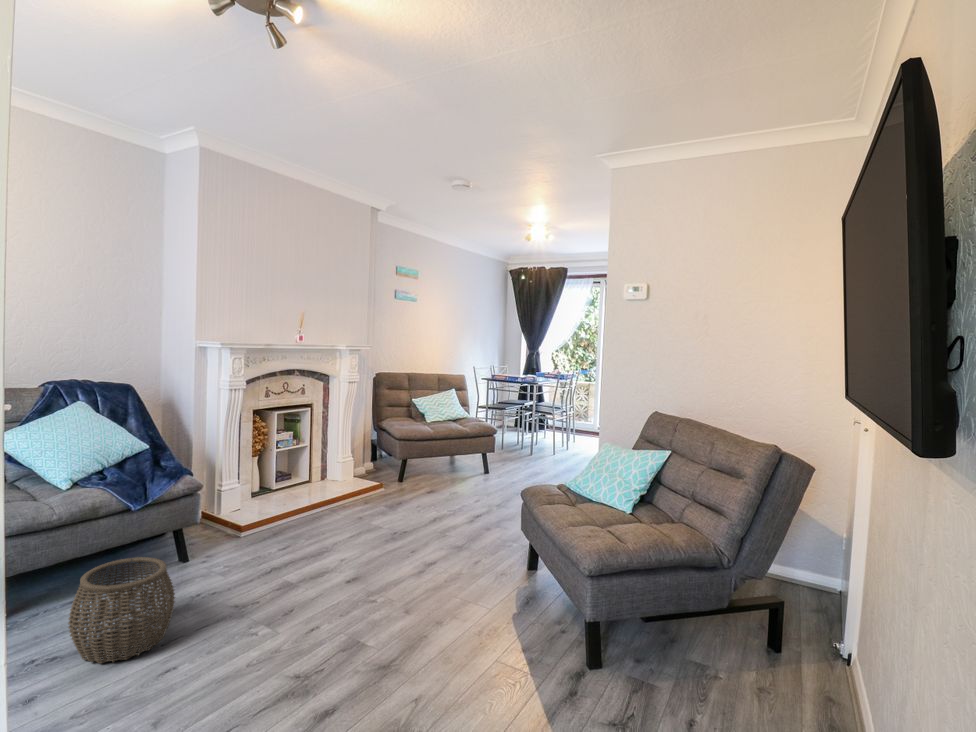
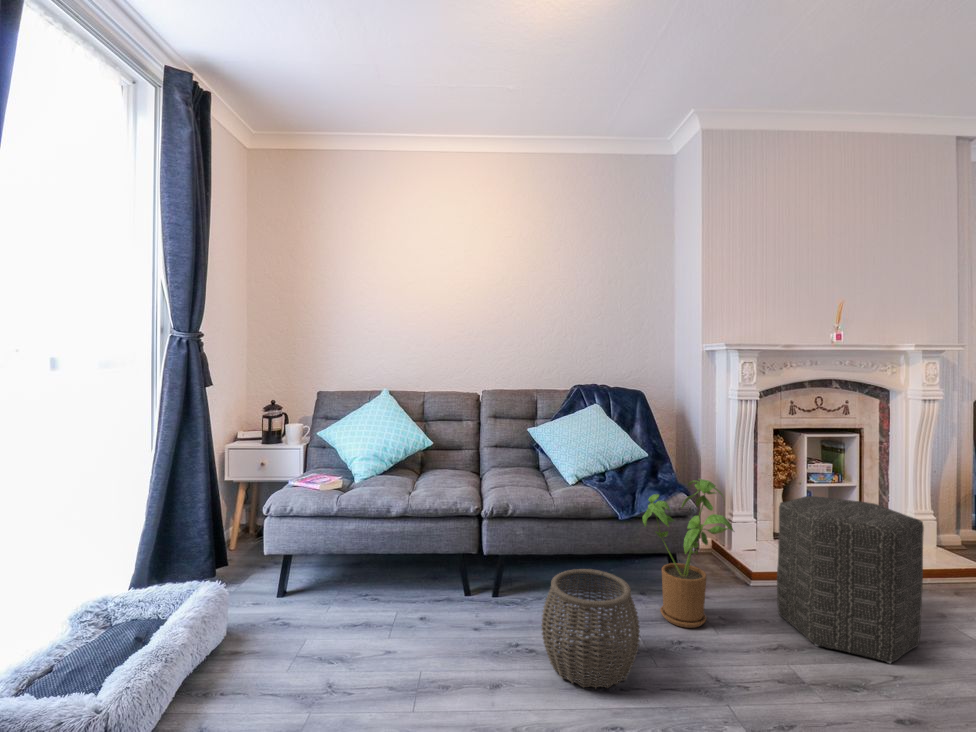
ottoman: none [266,456,352,560] -> present [777,496,924,663]
house plant: none [157,460,242,585] -> present [643,479,734,628]

